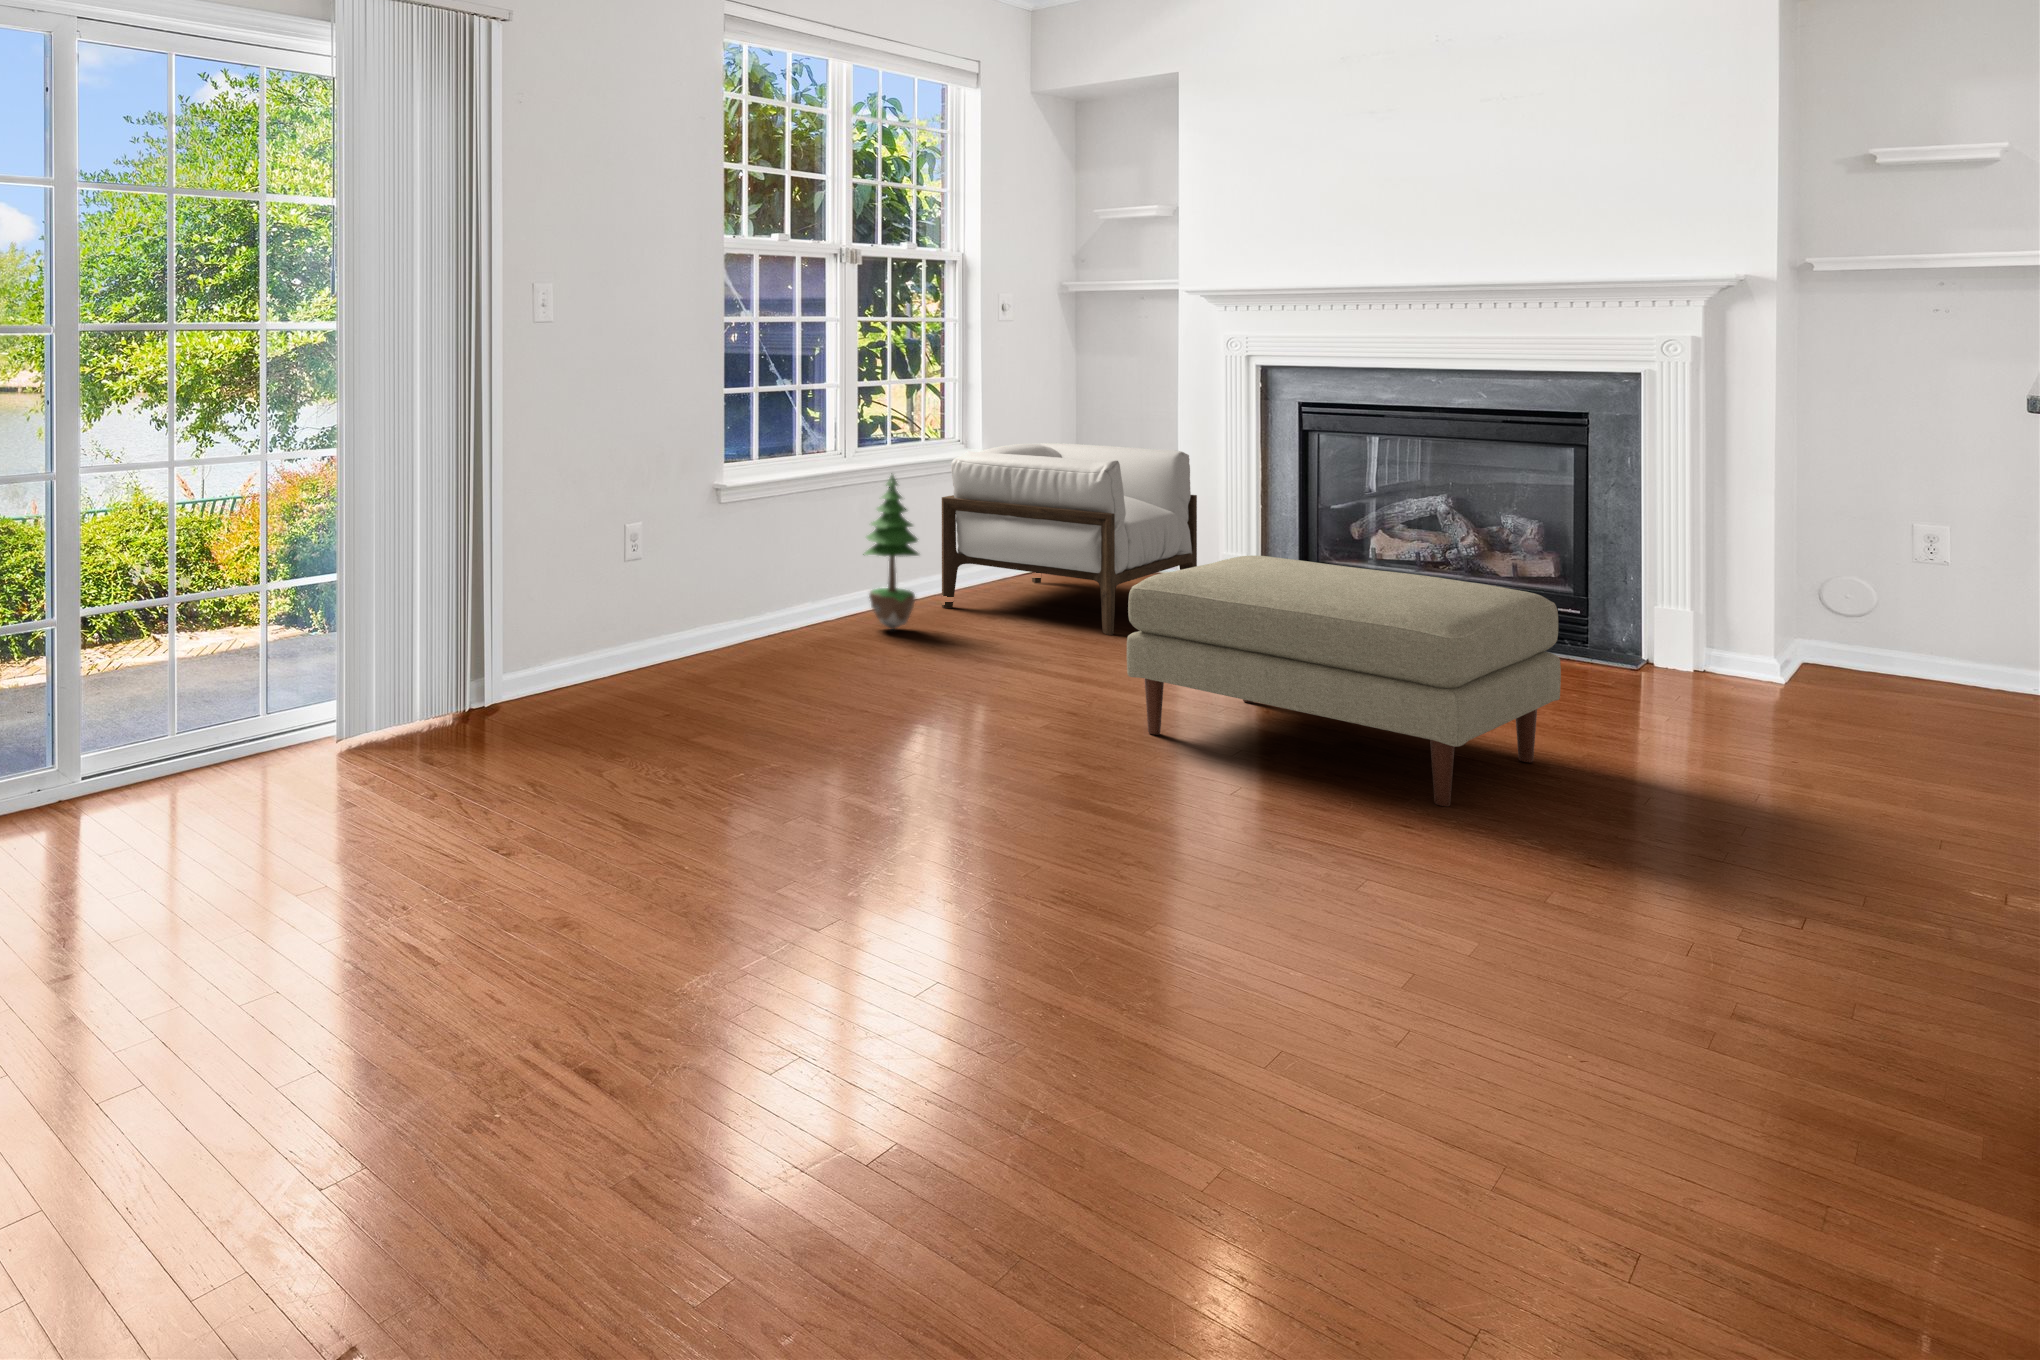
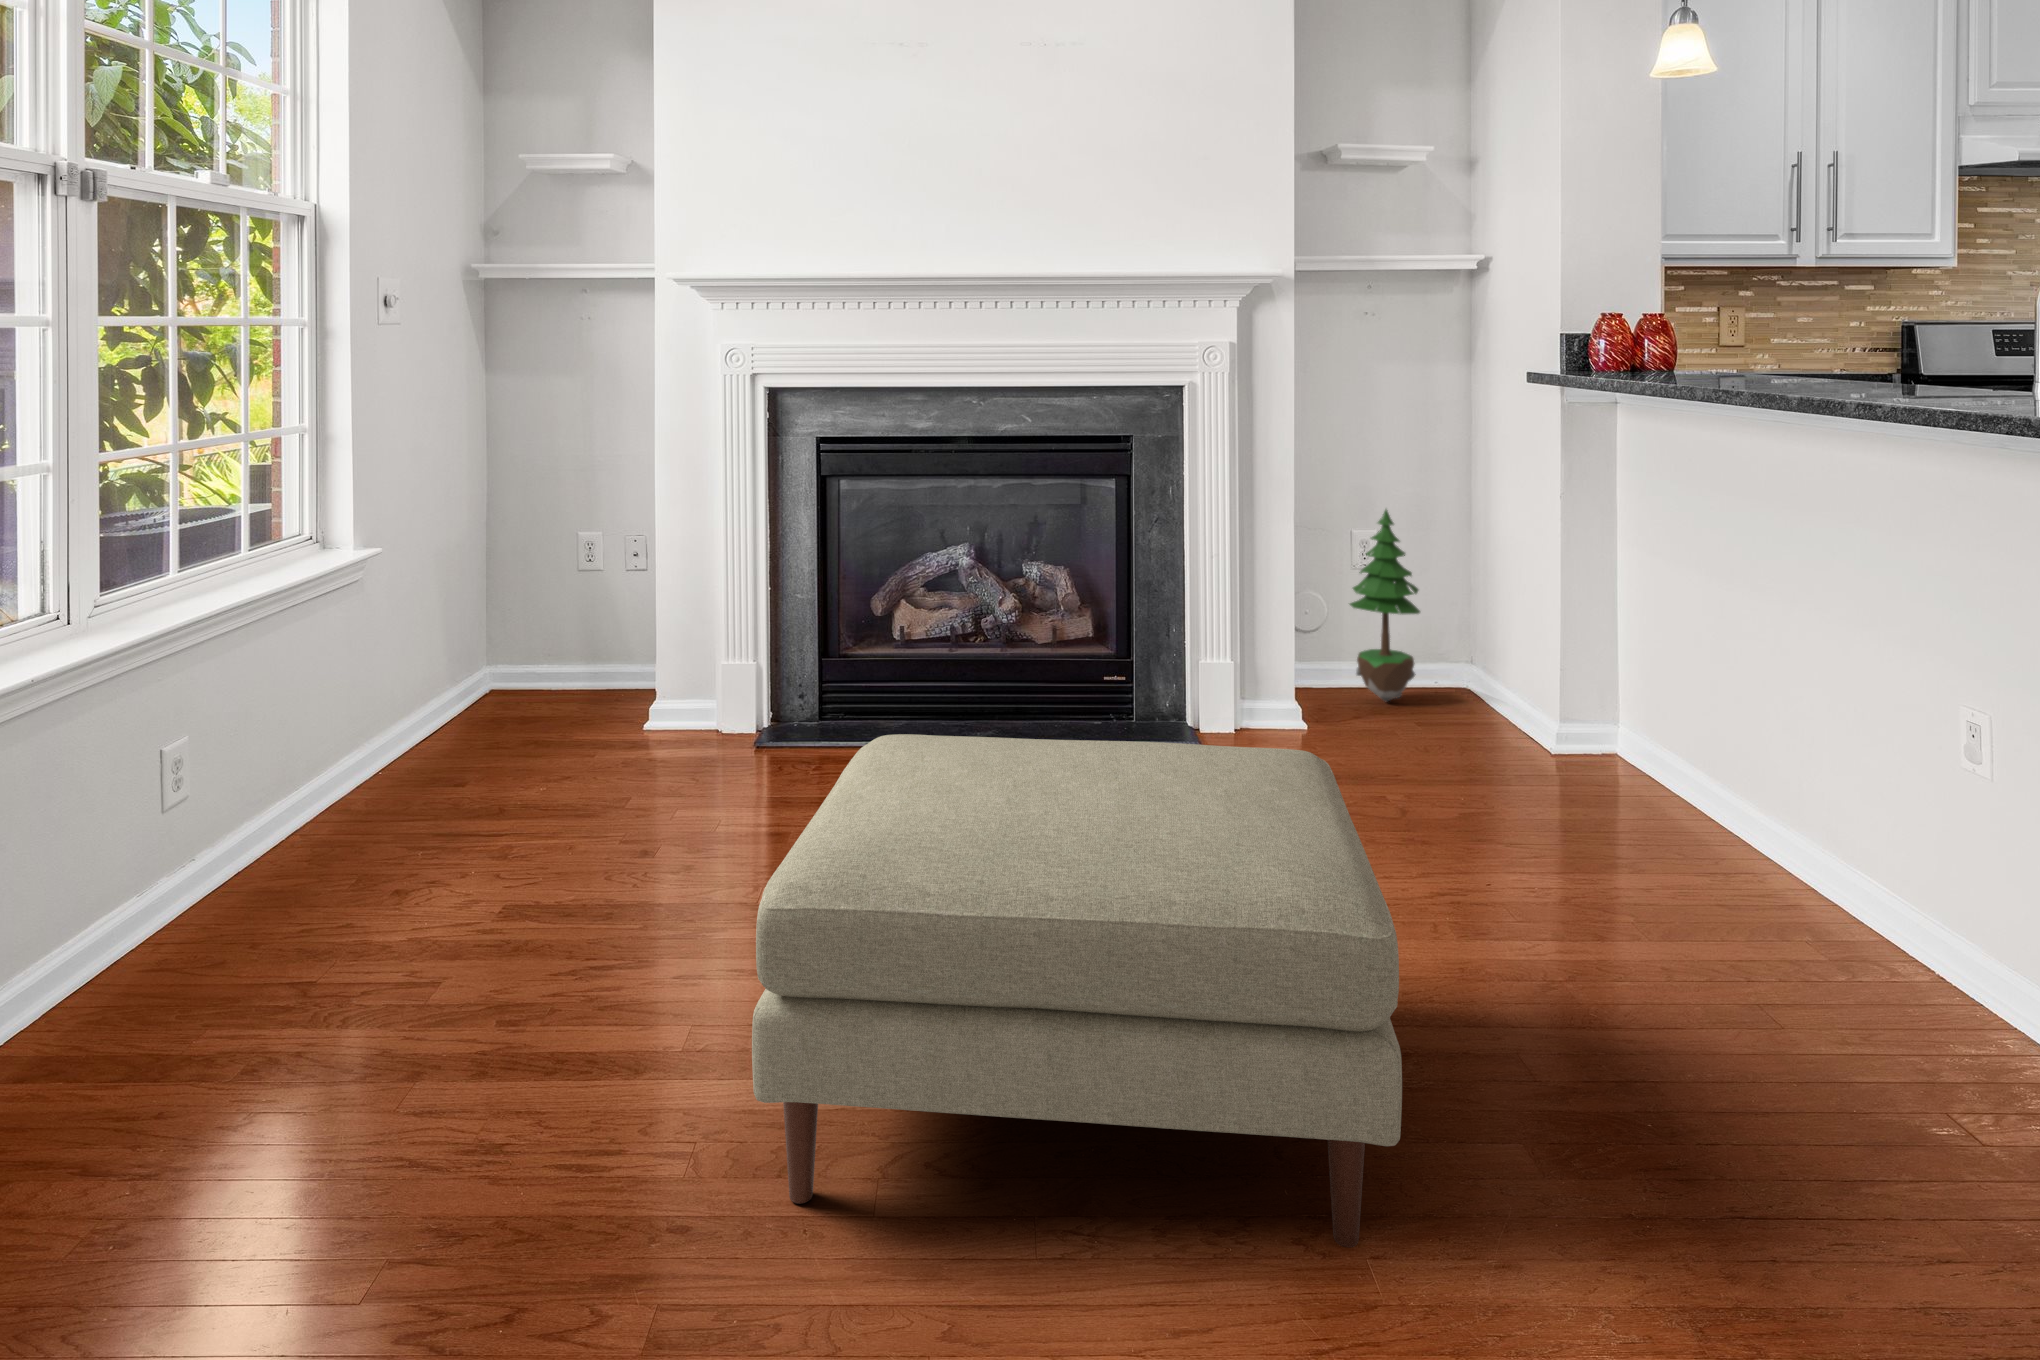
armchair: present [942,443,1197,635] -> none [284,517,686,857]
potted tree: present [863,473,919,630] -> present [1350,510,1420,702]

